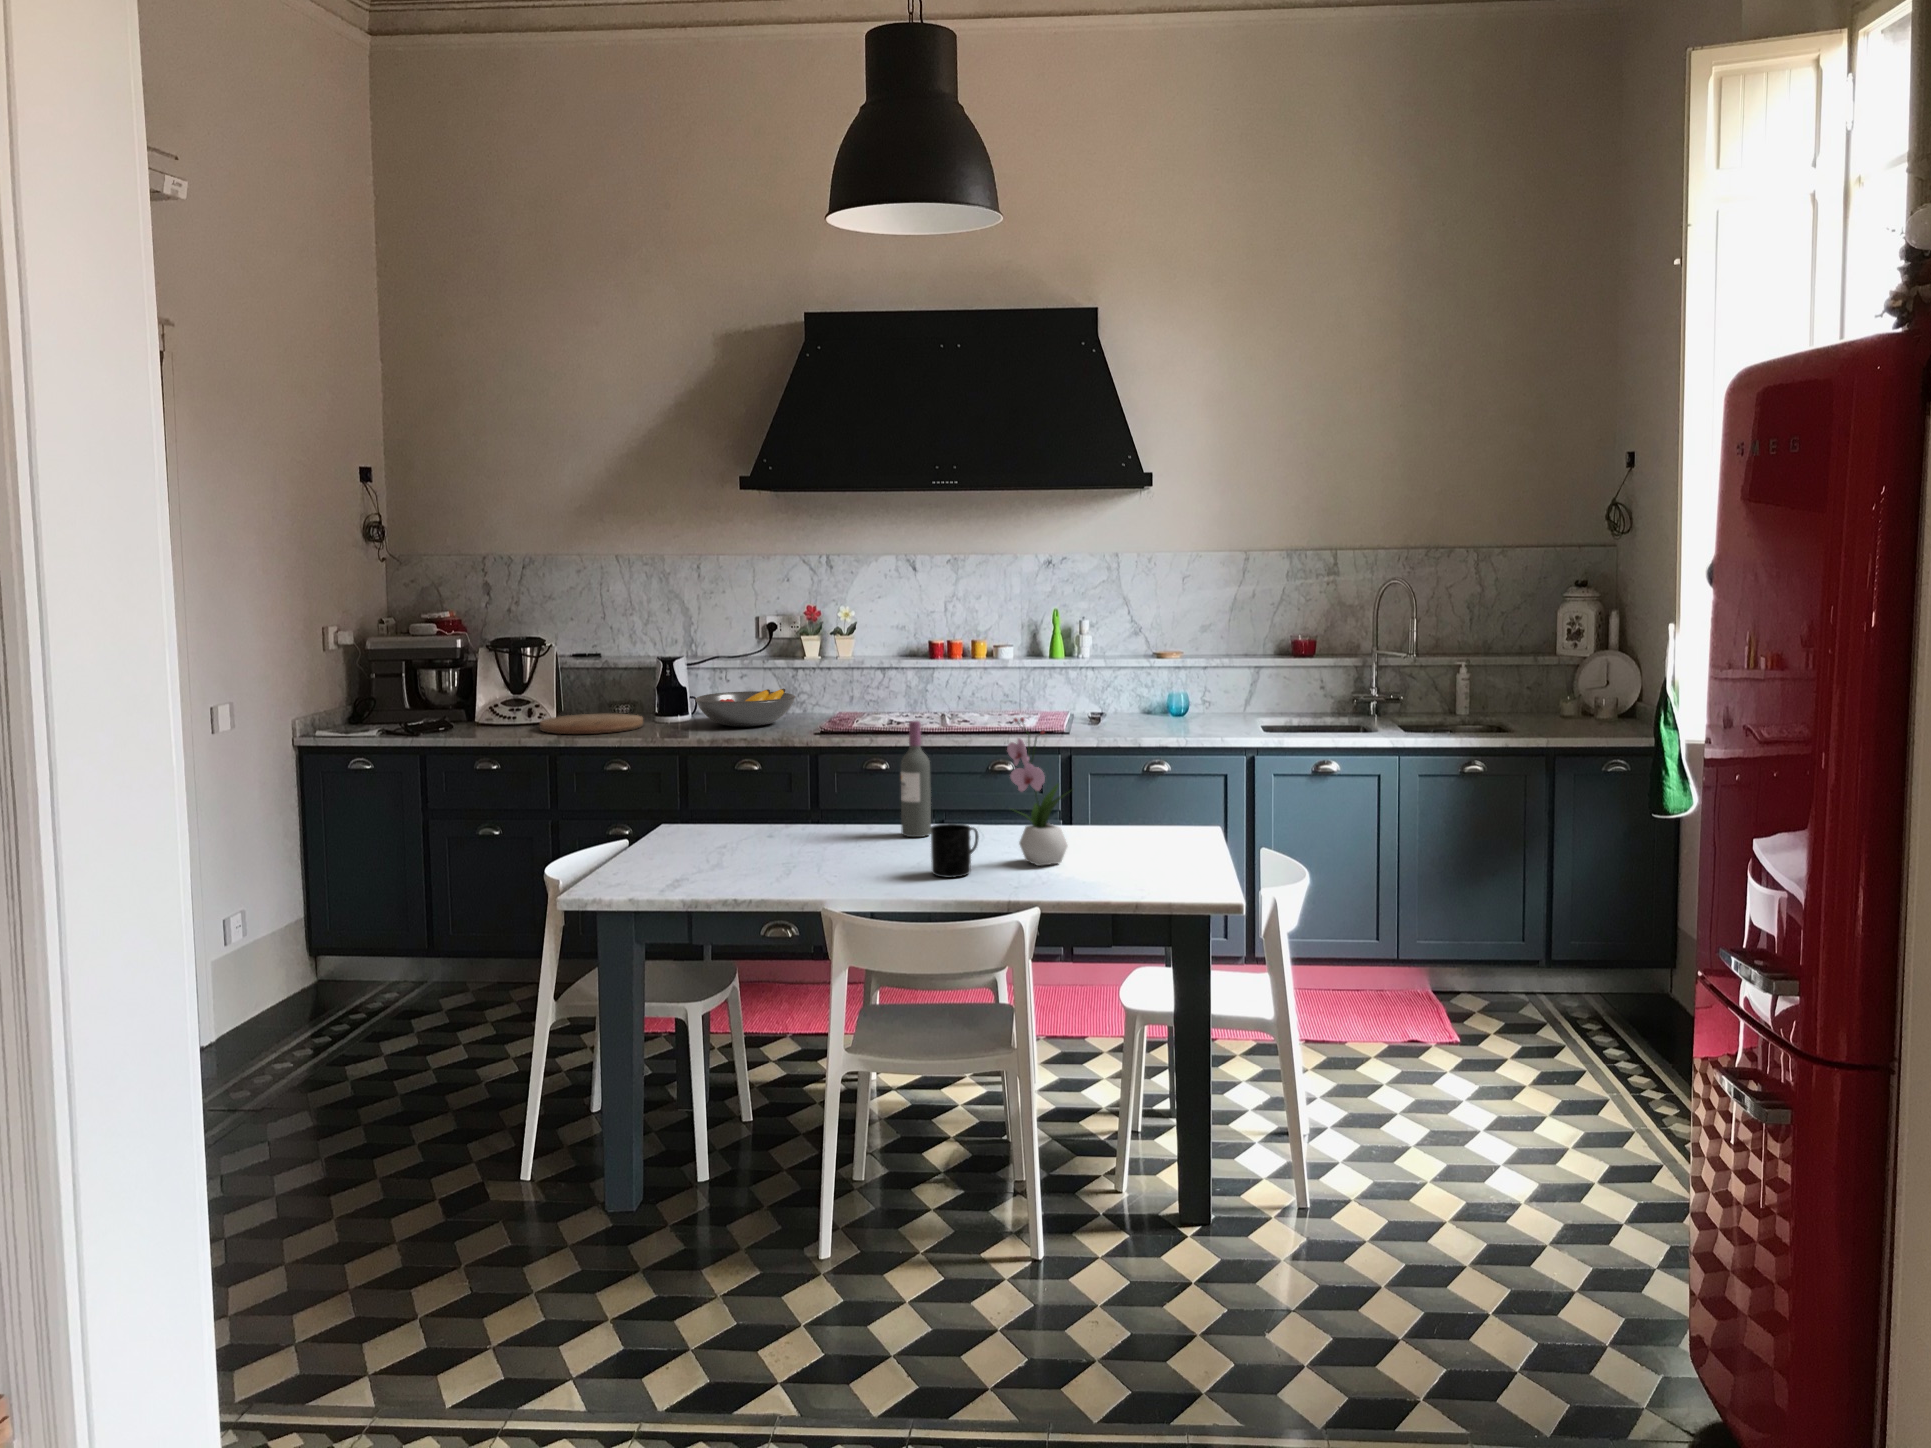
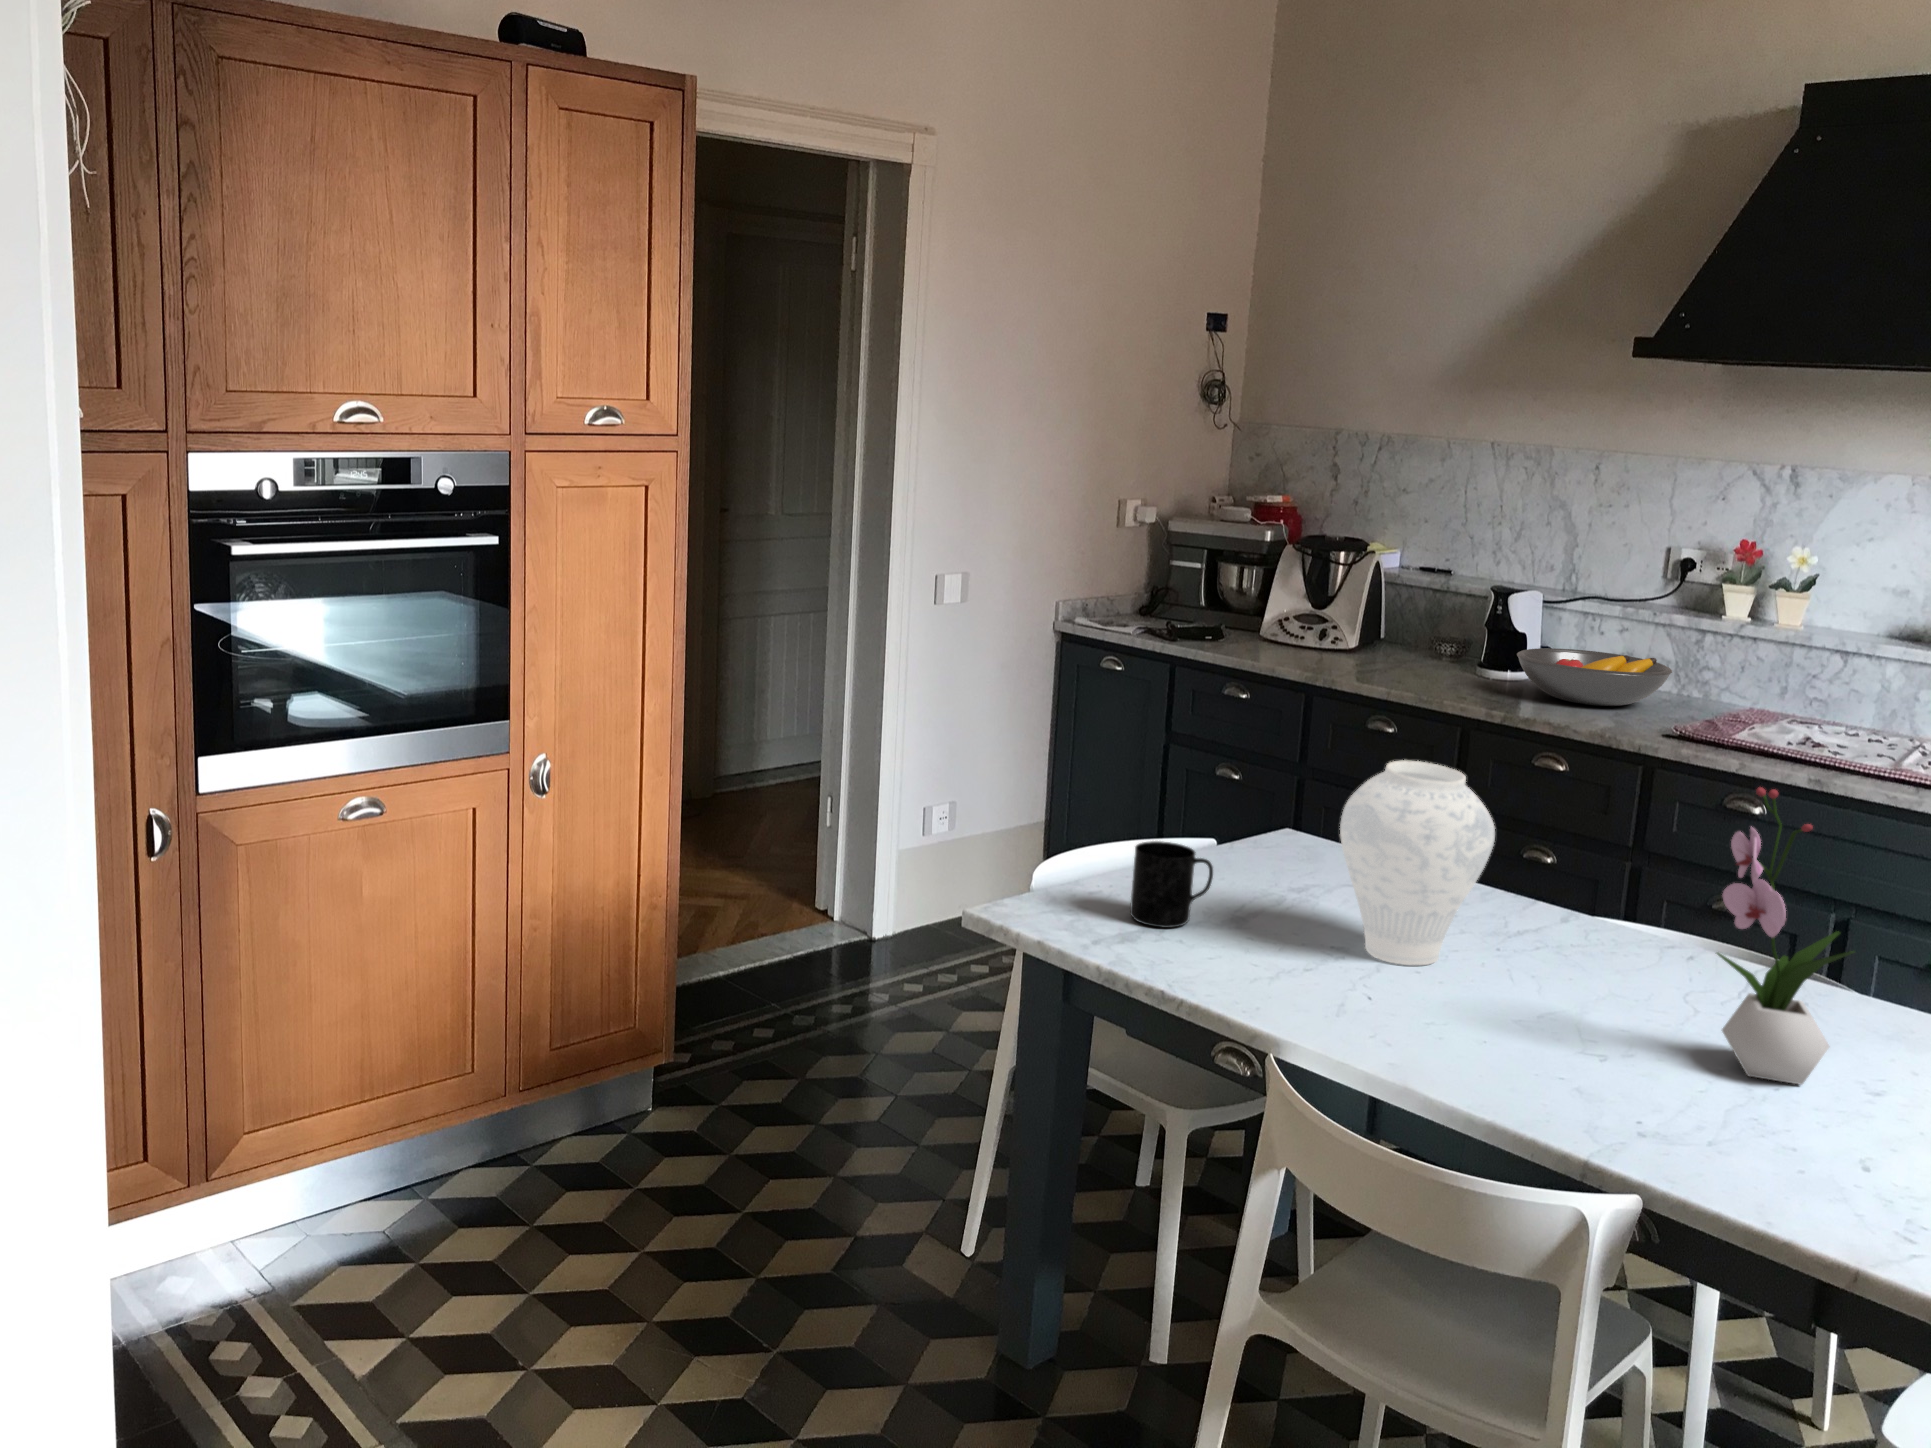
cutting board: present [540,714,643,734] -> none [1314,645,1453,679]
wine bottle: present [901,721,931,837] -> none [1597,750,1668,950]
vase: none [784,746,873,868] -> present [1340,760,1495,965]
mug: present [931,823,979,878] -> present [1130,841,1213,928]

